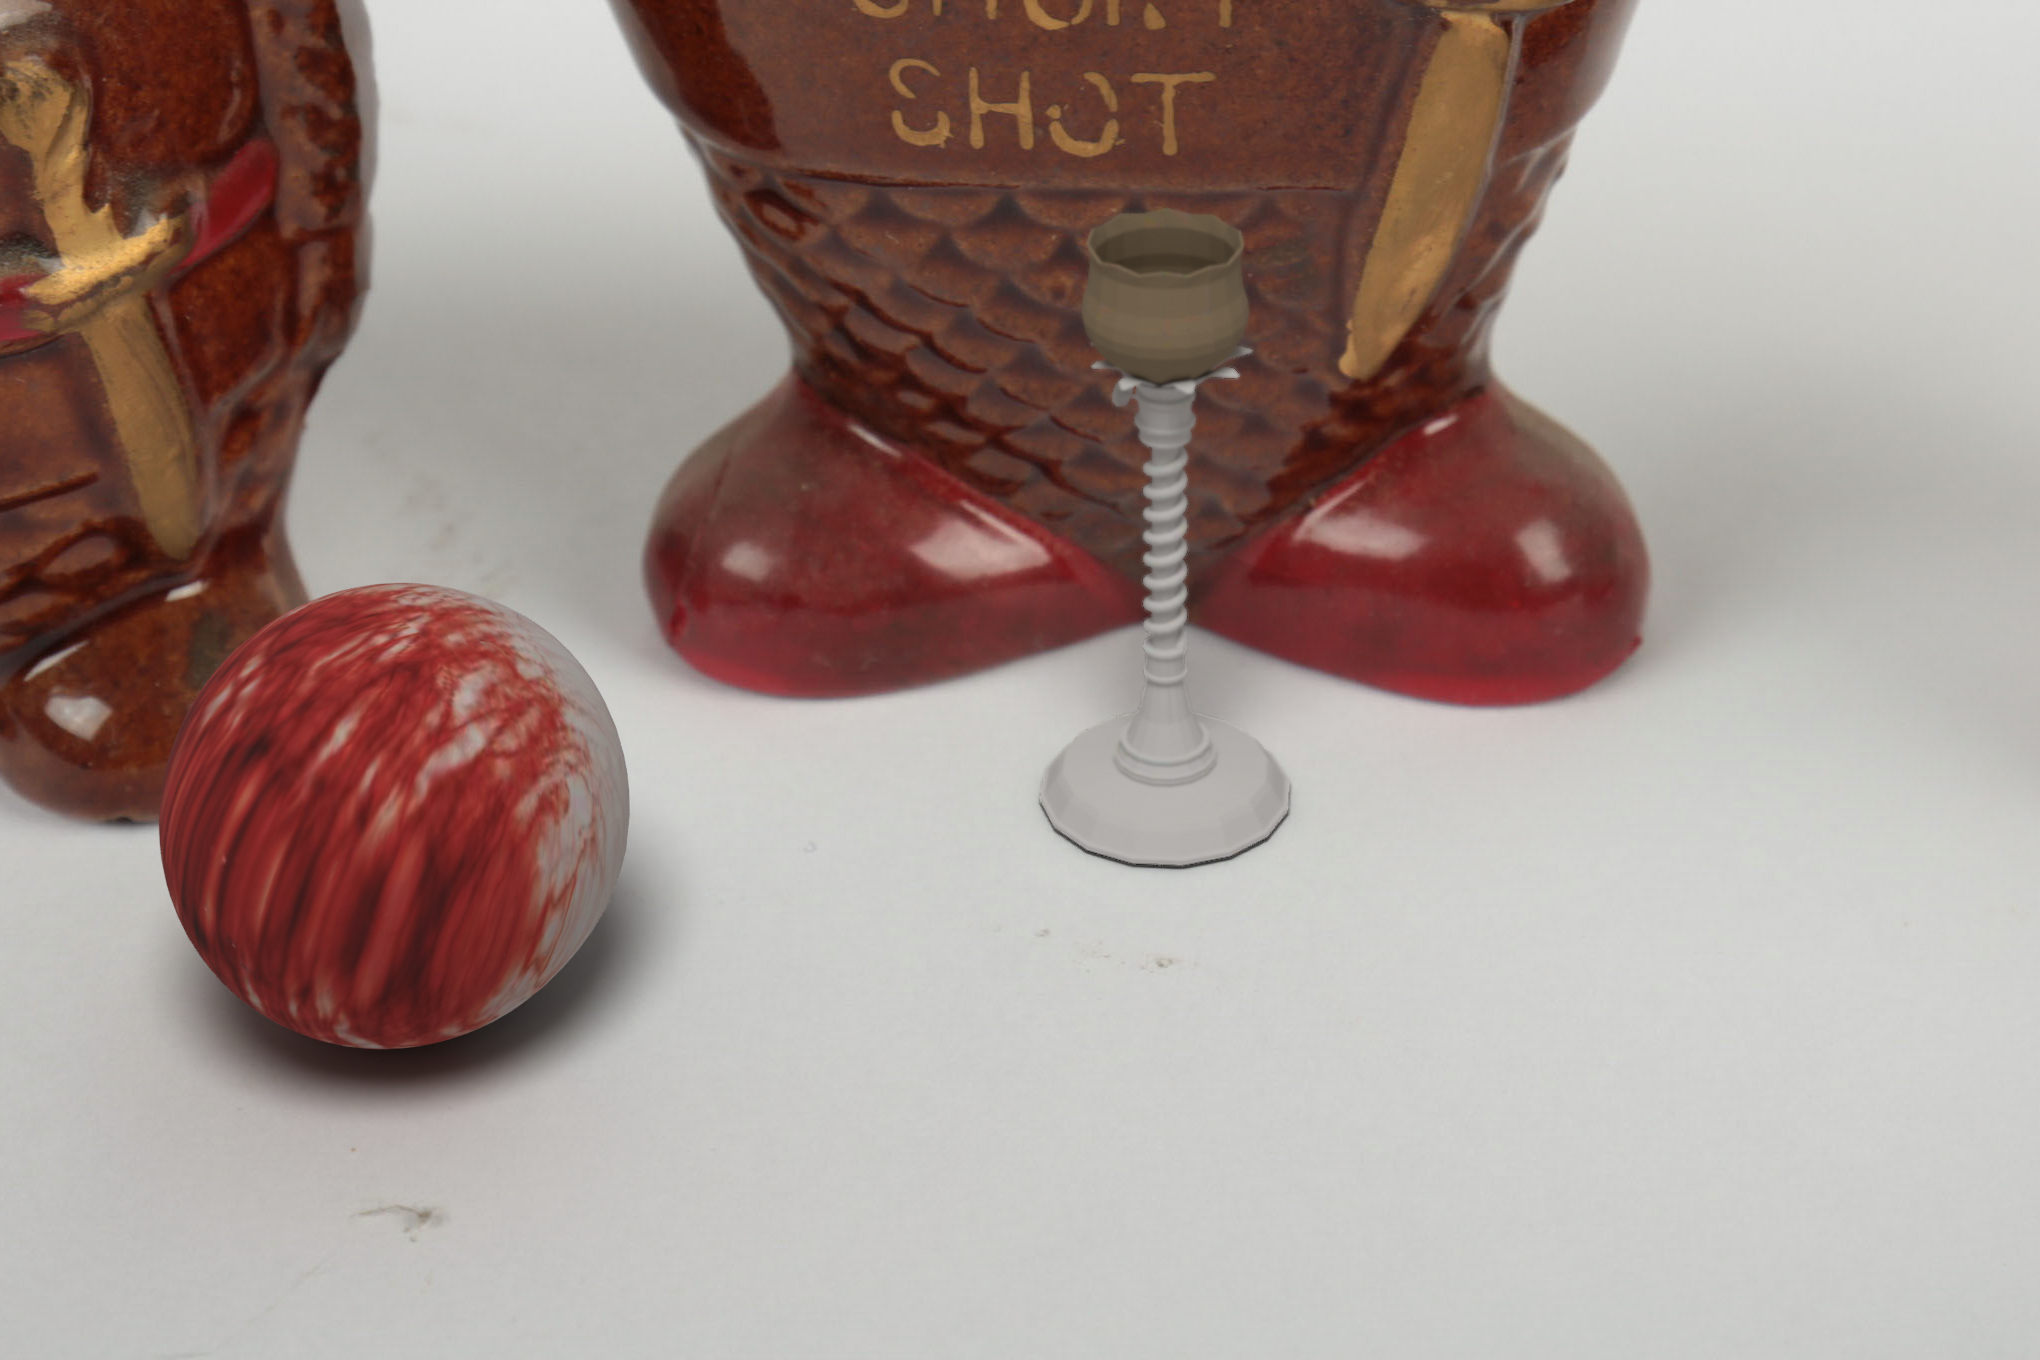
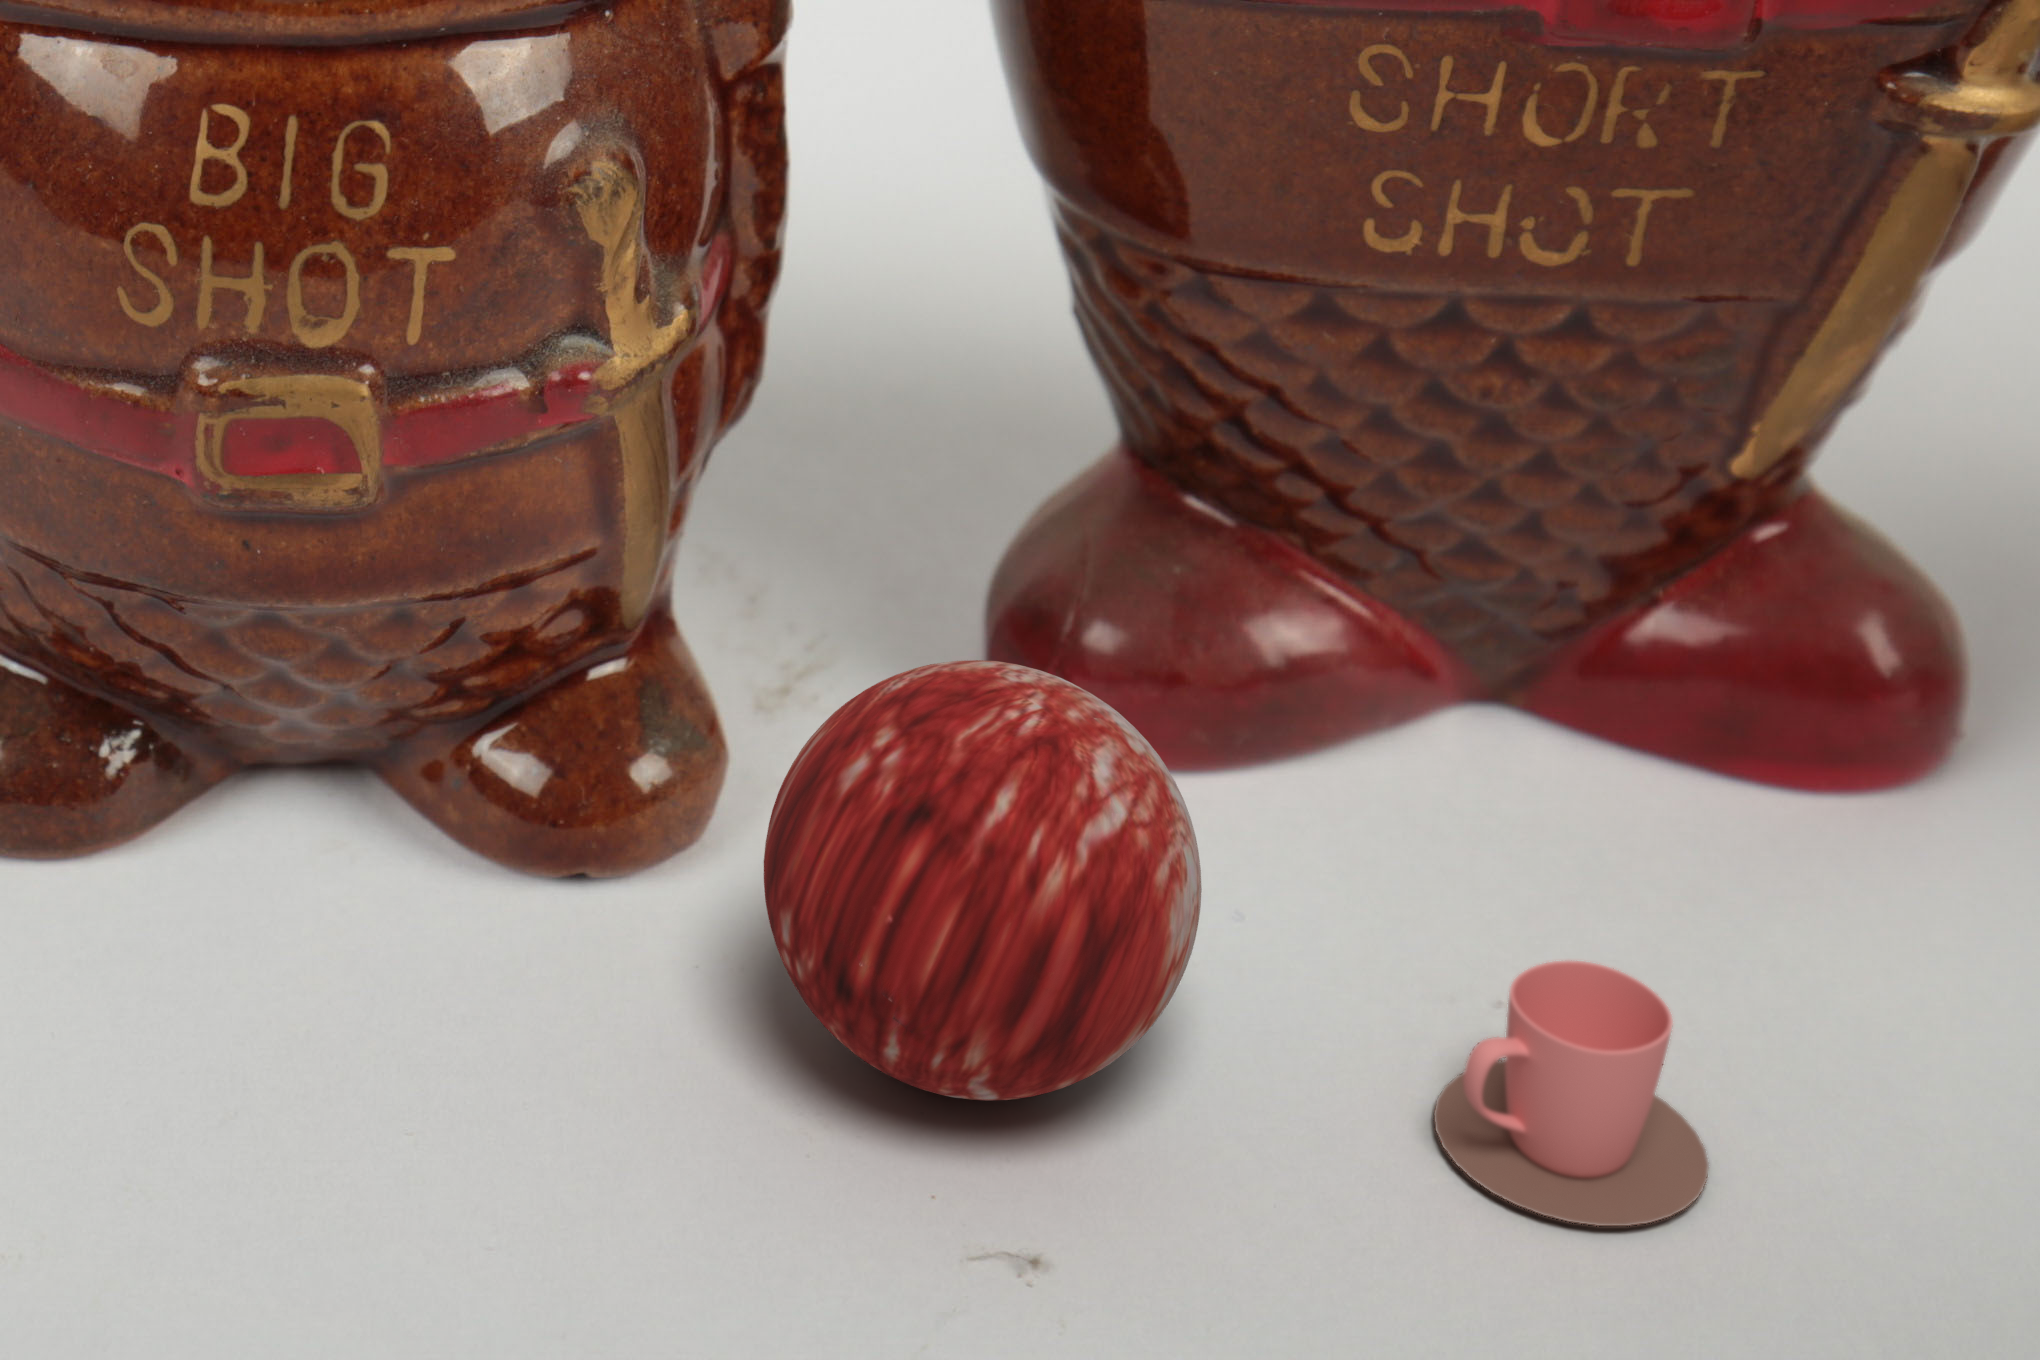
candle holder: present [1040,208,1290,865] -> none [1459,316,1744,942]
cup: none [865,889,1142,1170] -> present [1434,960,1709,1226]

